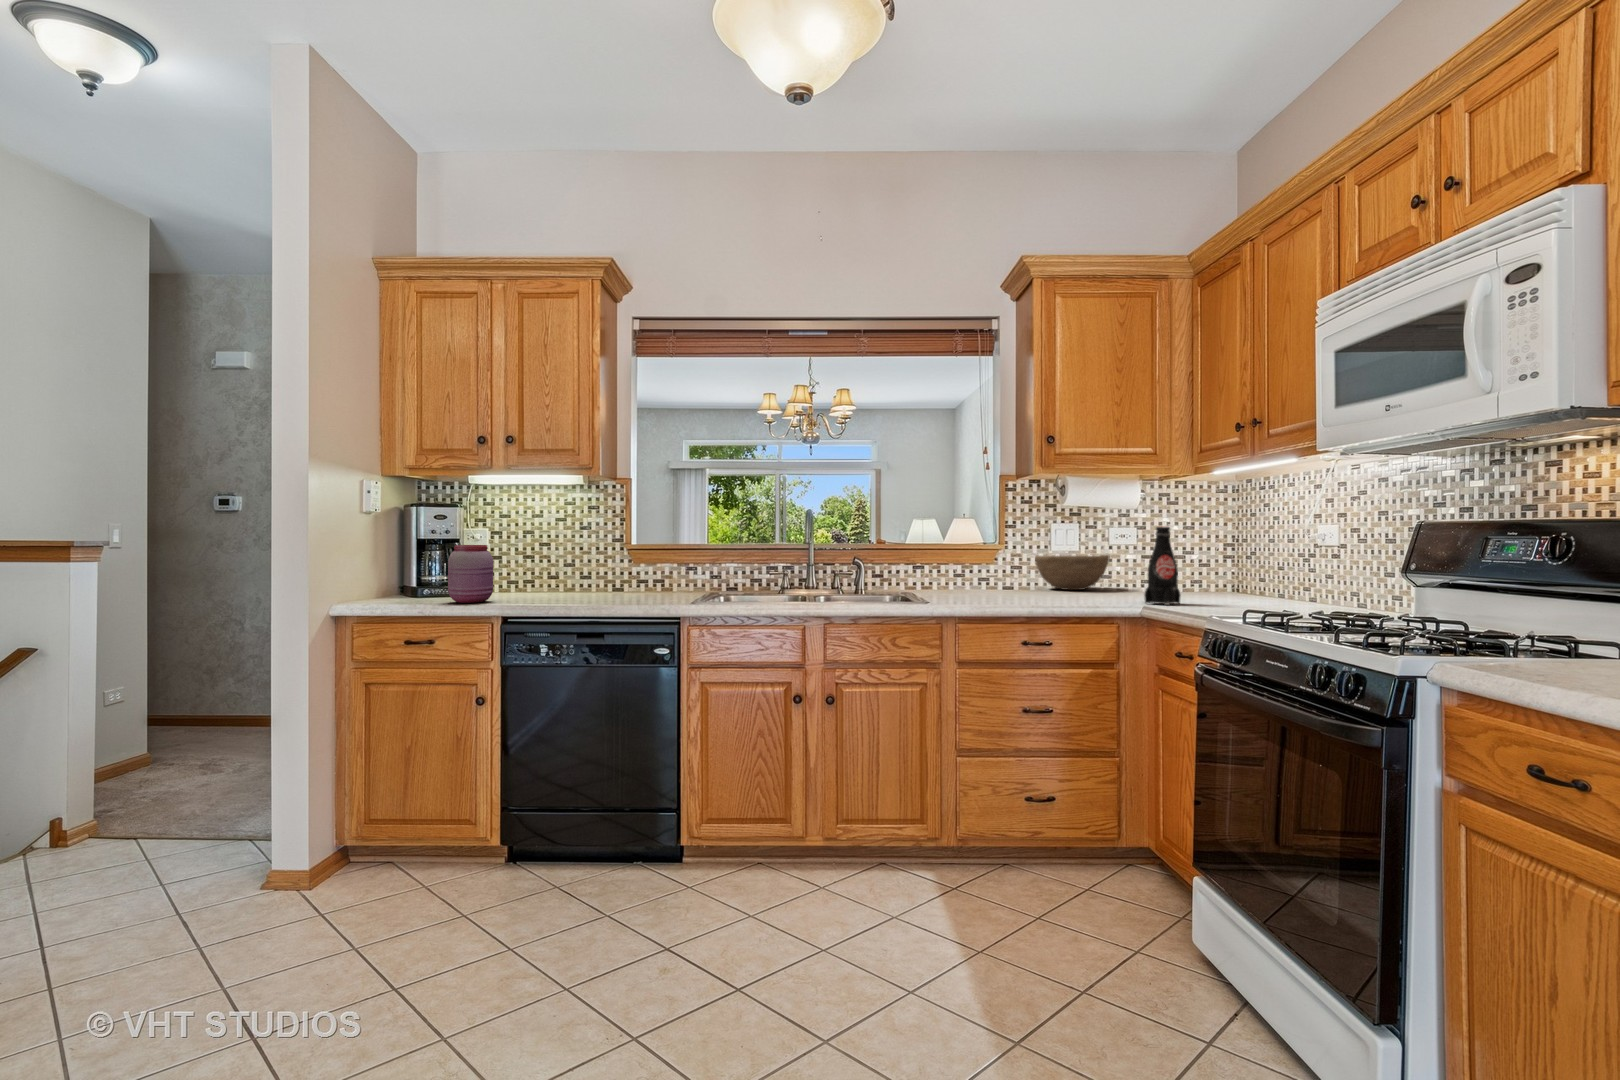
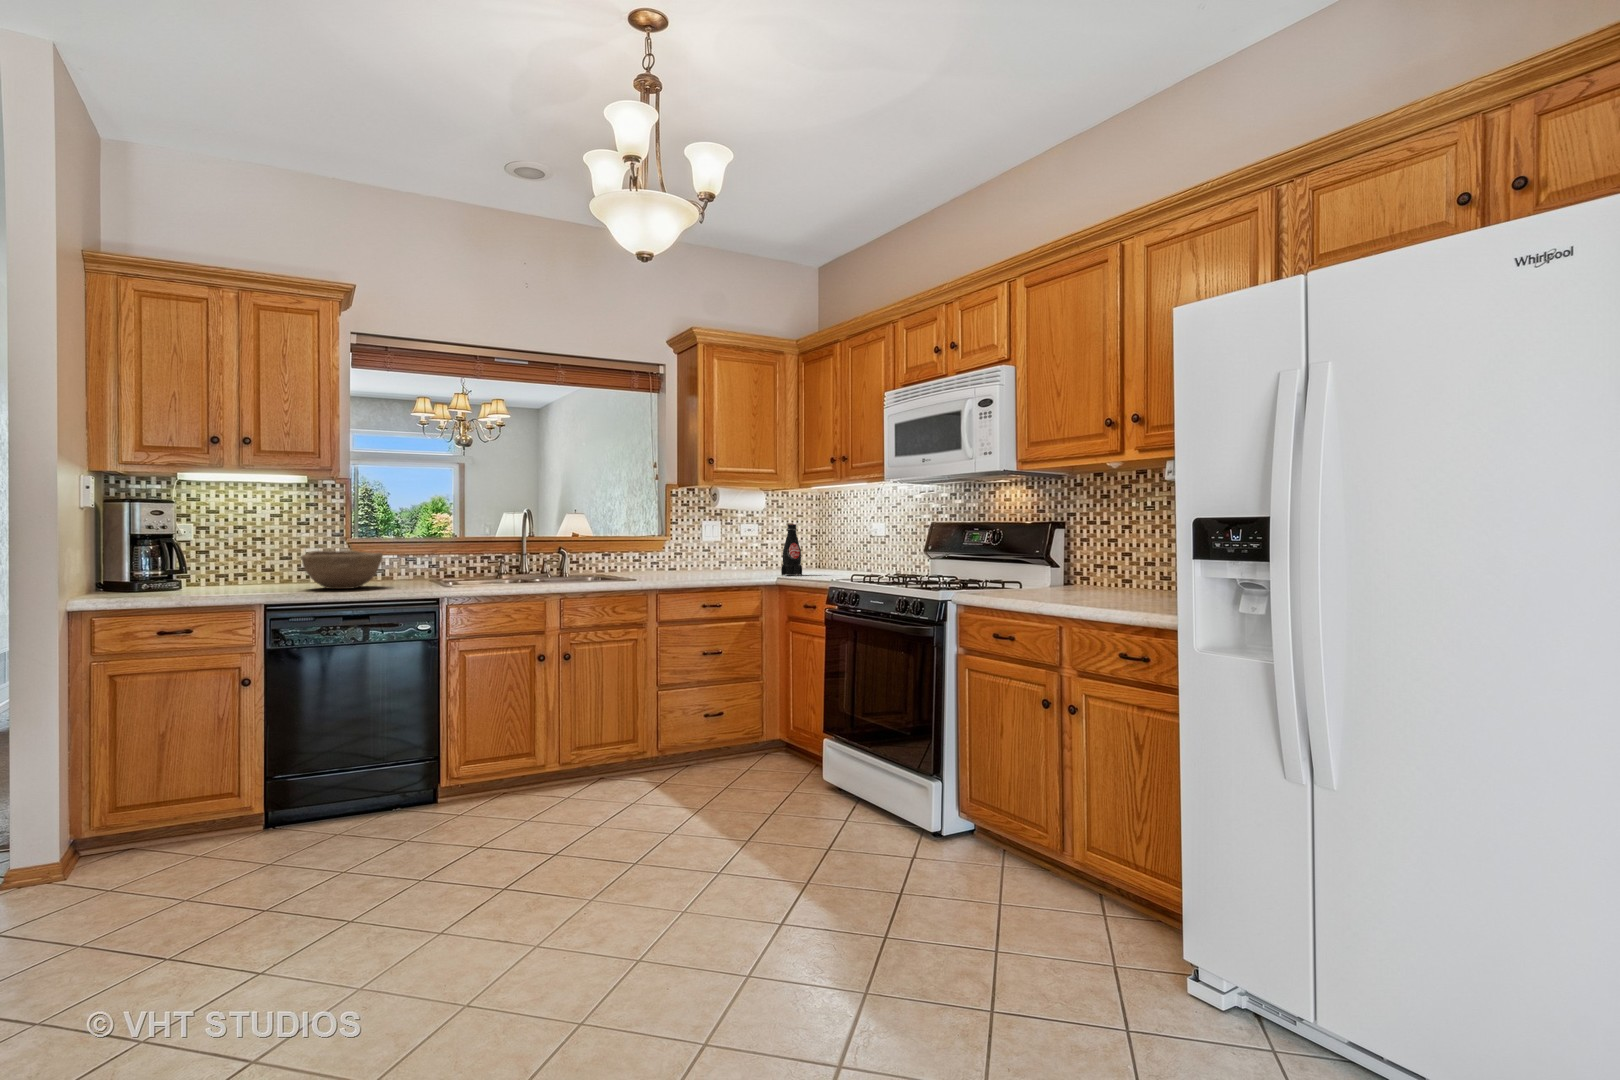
jar: present [448,545,493,603] -> none [193,540,241,594]
bowl: present [1035,554,1109,590] -> present [301,551,383,589]

